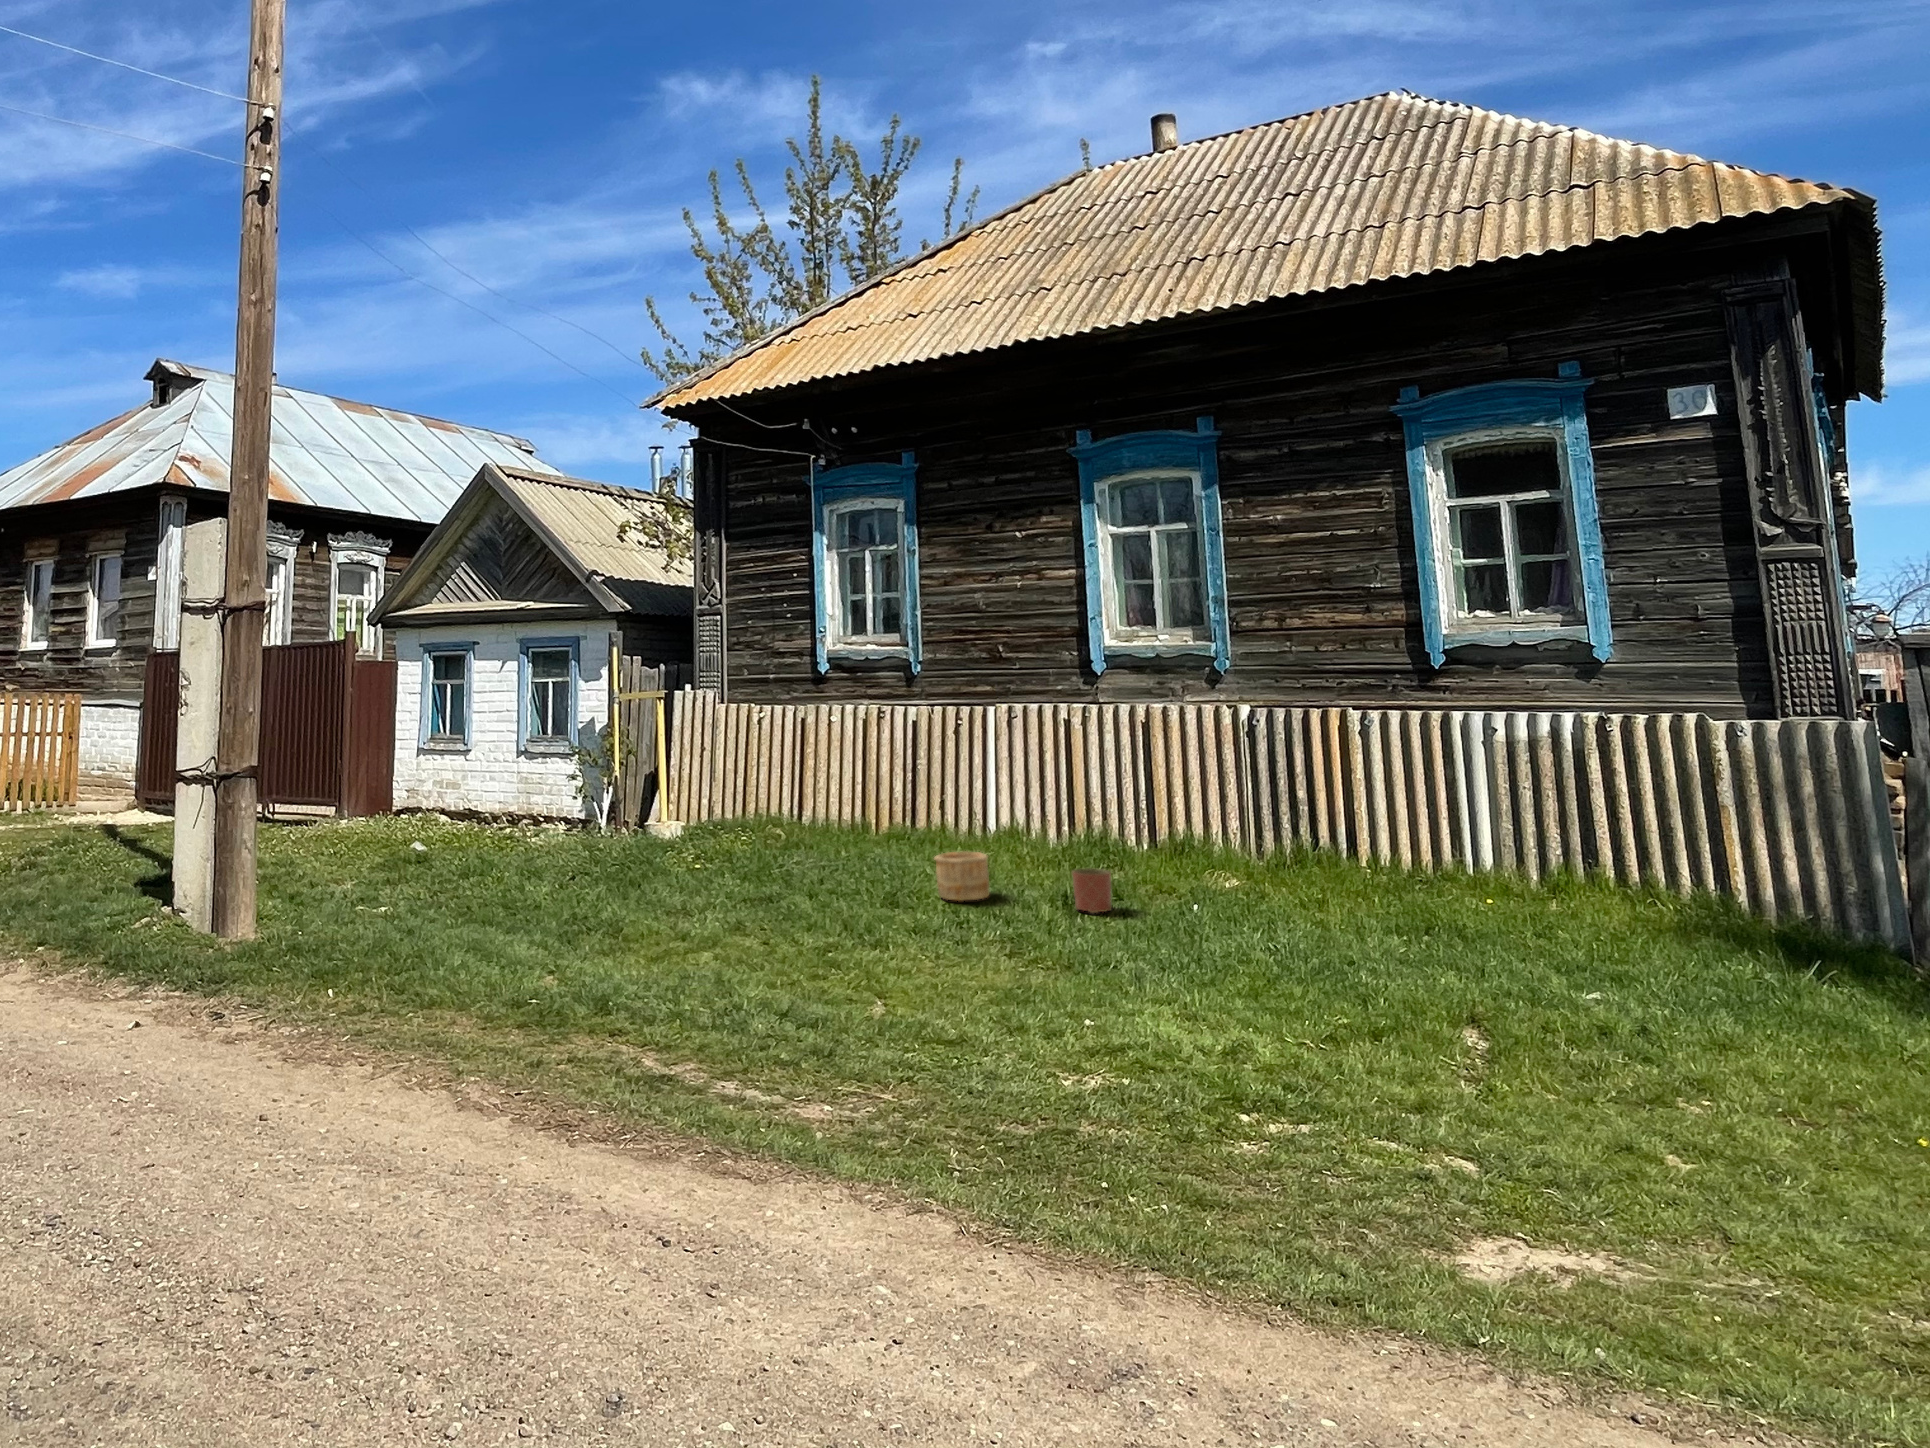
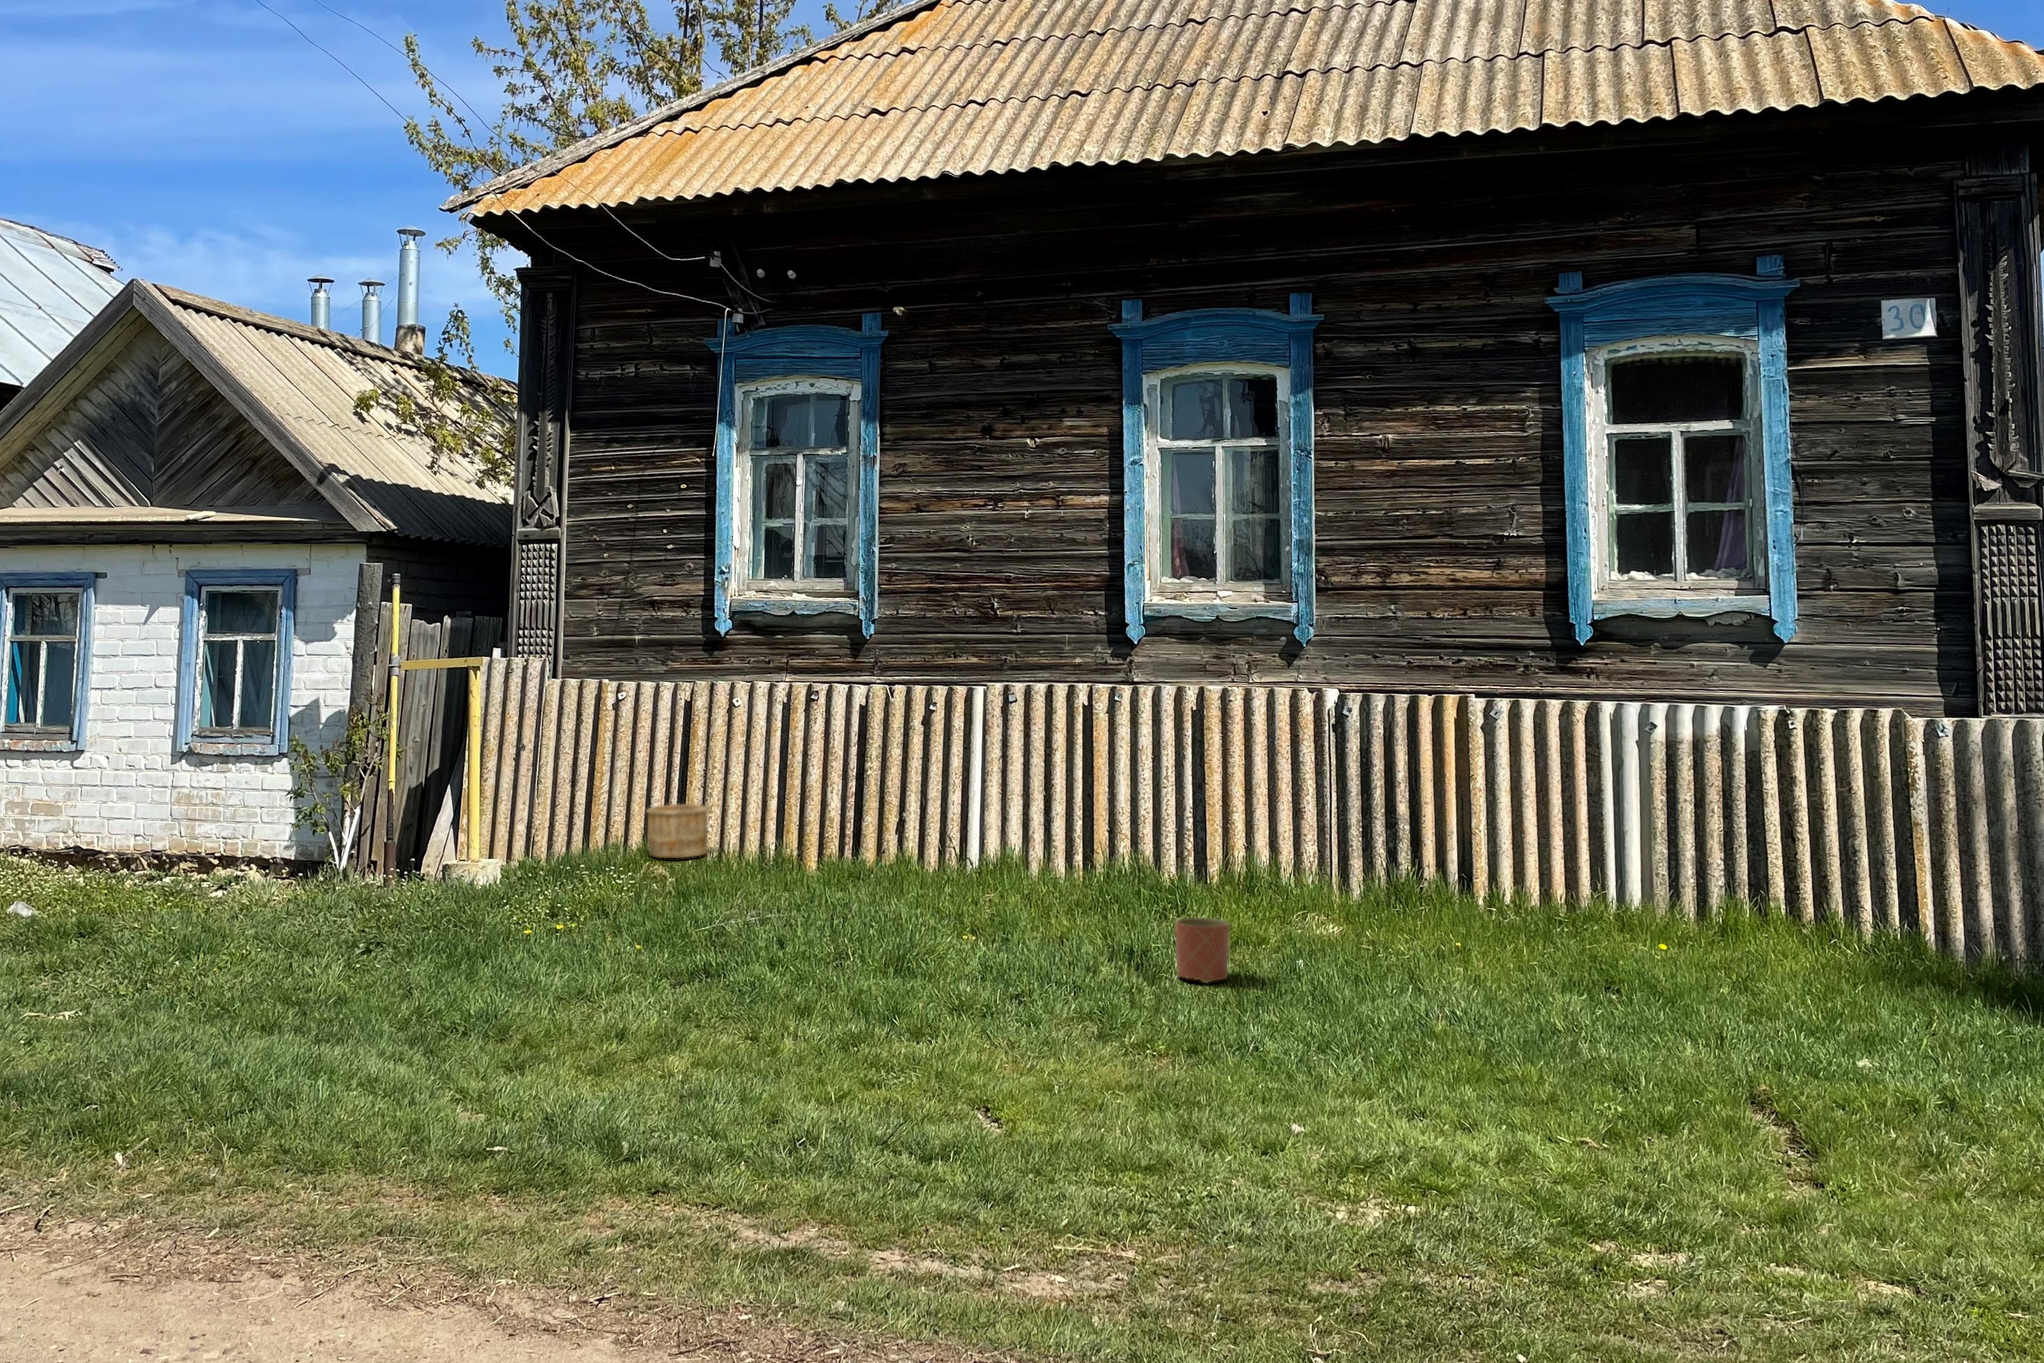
wooden bucket: present [934,851,990,901] -> present [646,804,708,858]

